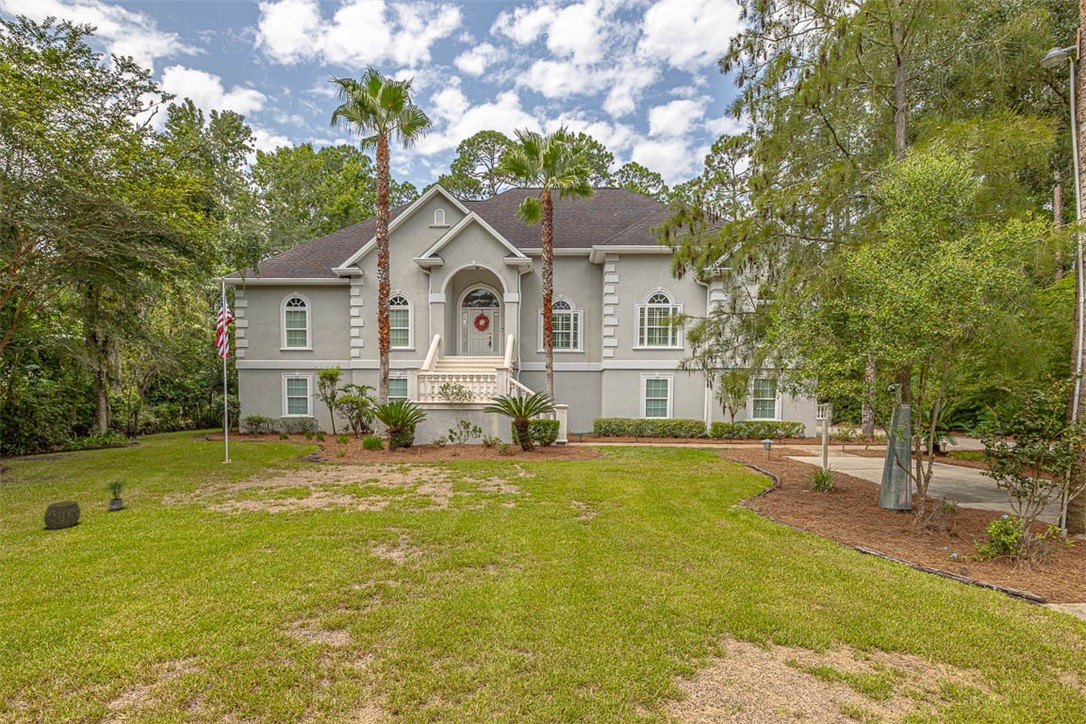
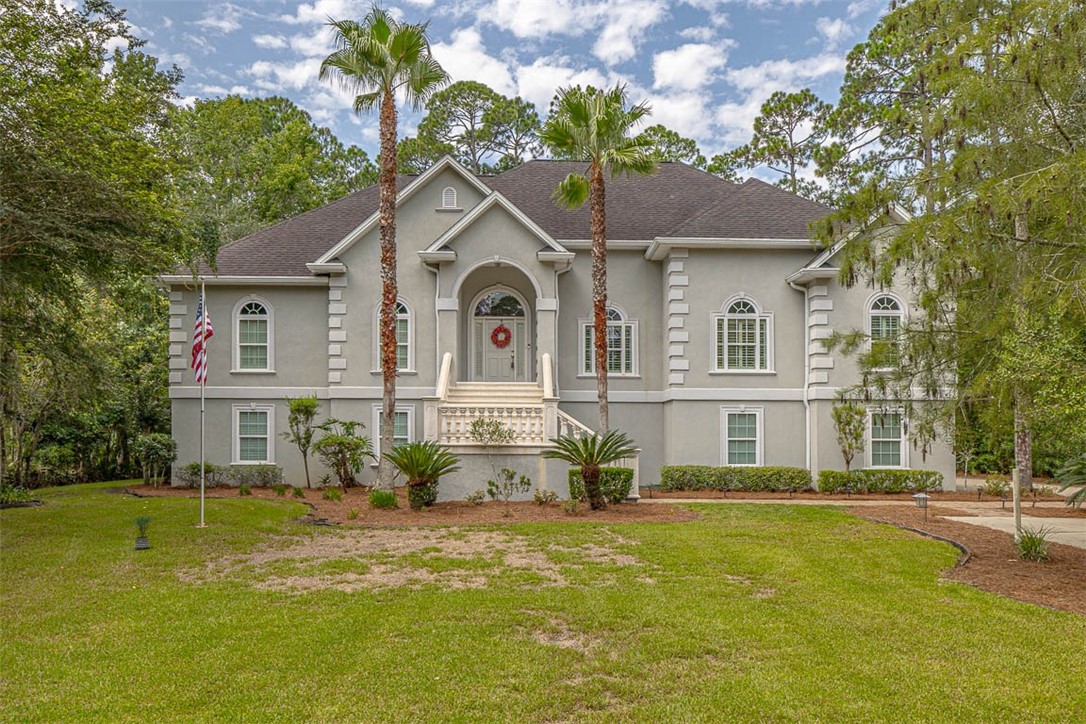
woven basket: present [44,501,80,529] -> none [90,533,123,561]

